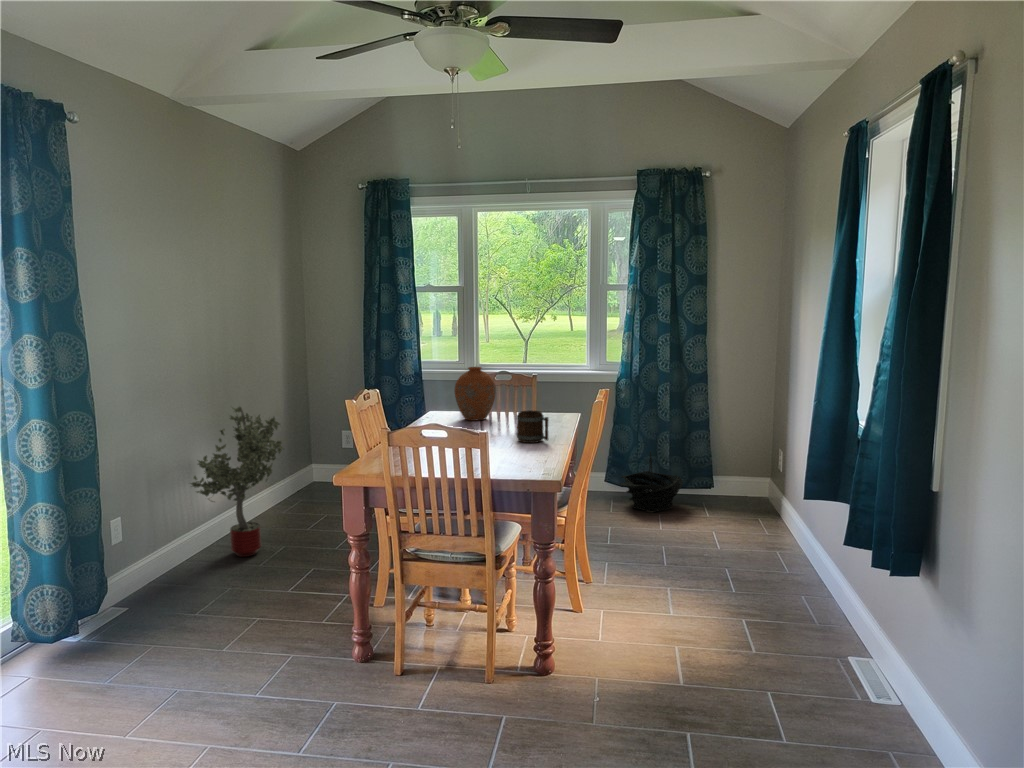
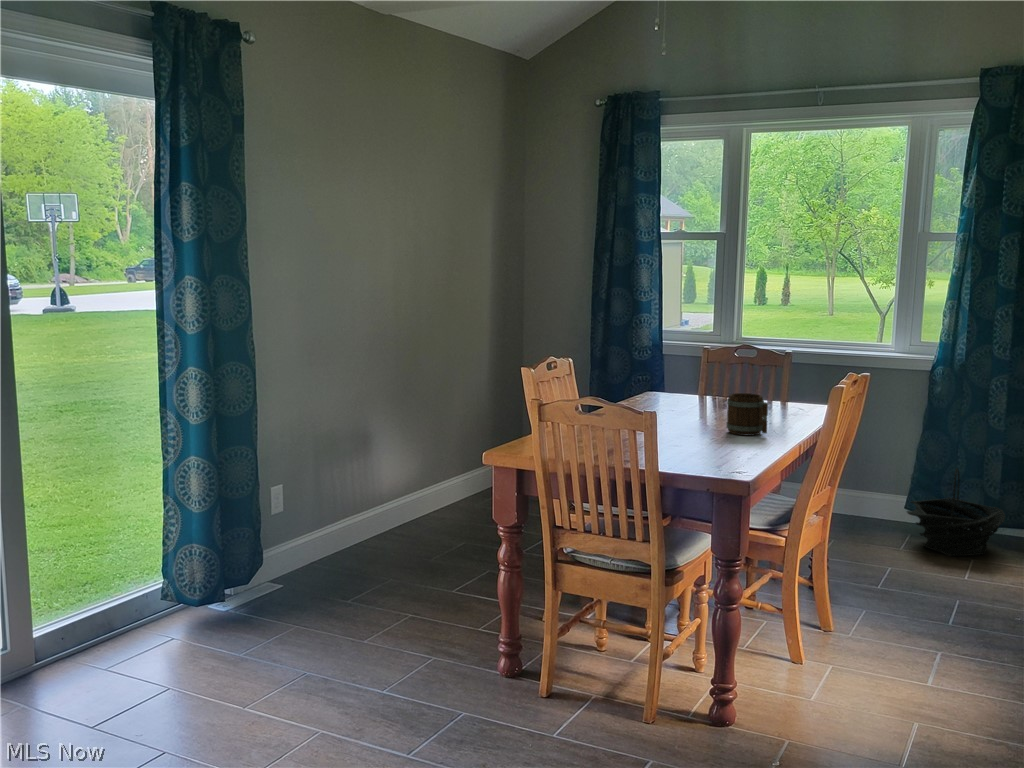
vase: present [455,367,496,421] -> none [665,335,719,405]
potted tree: present [191,407,284,557] -> none [352,370,462,548]

